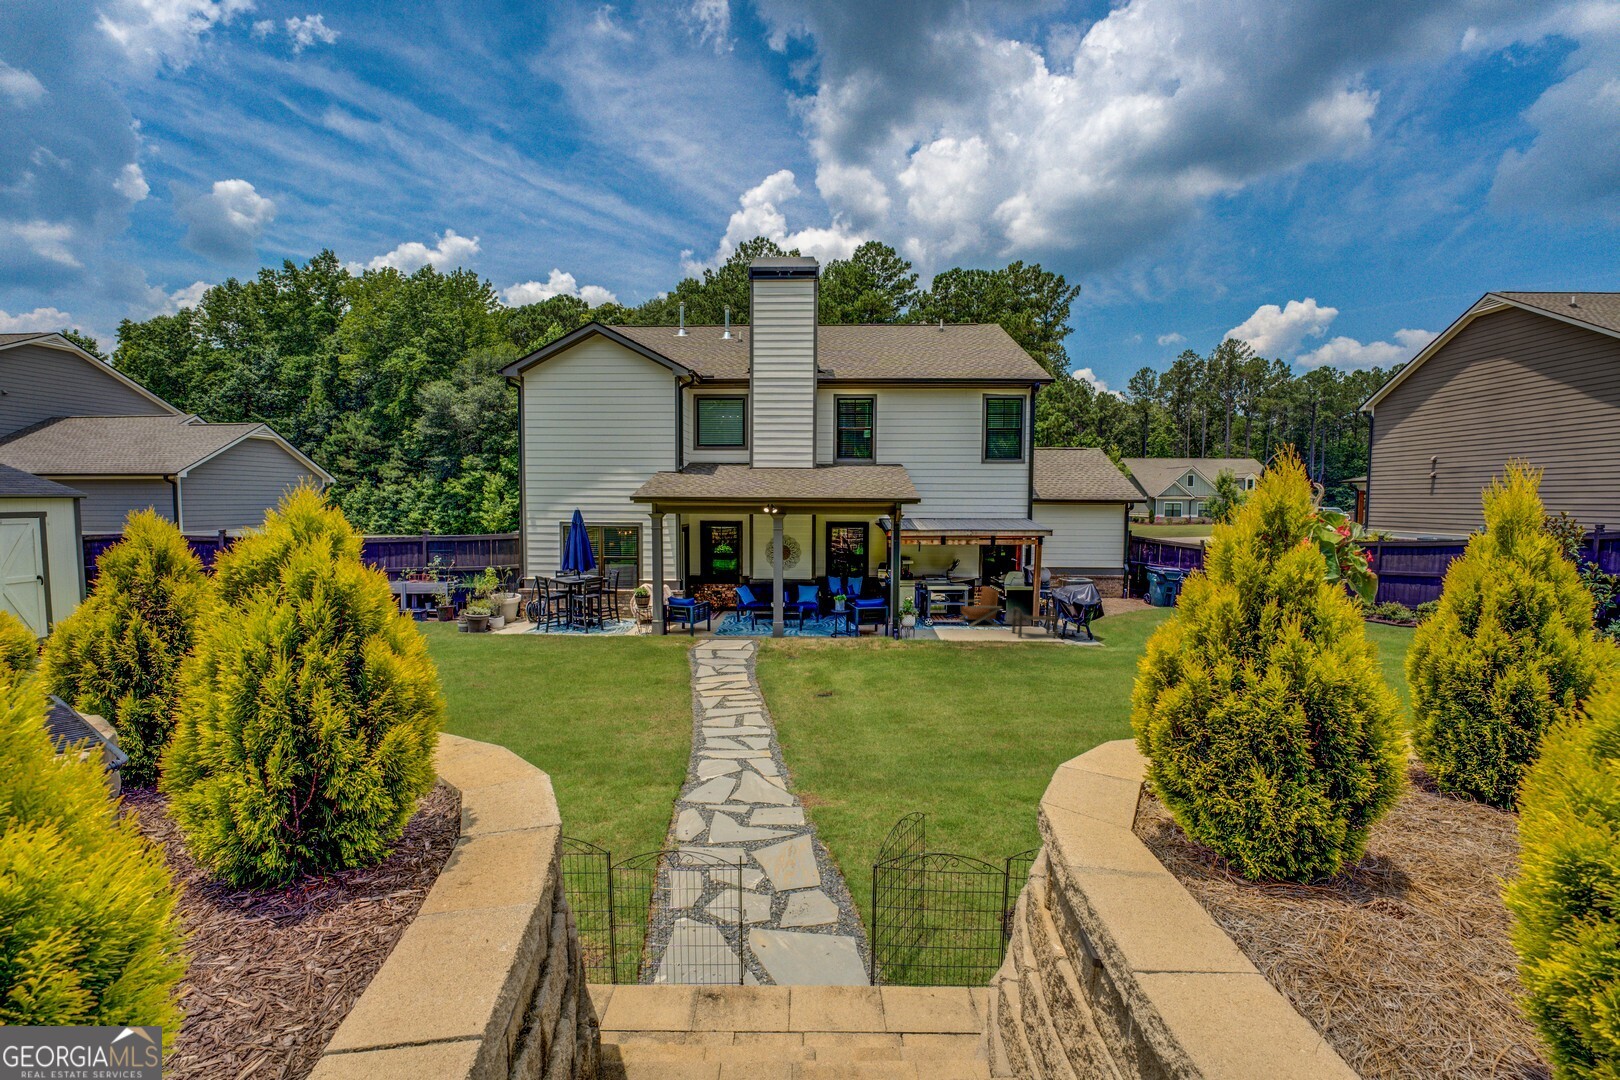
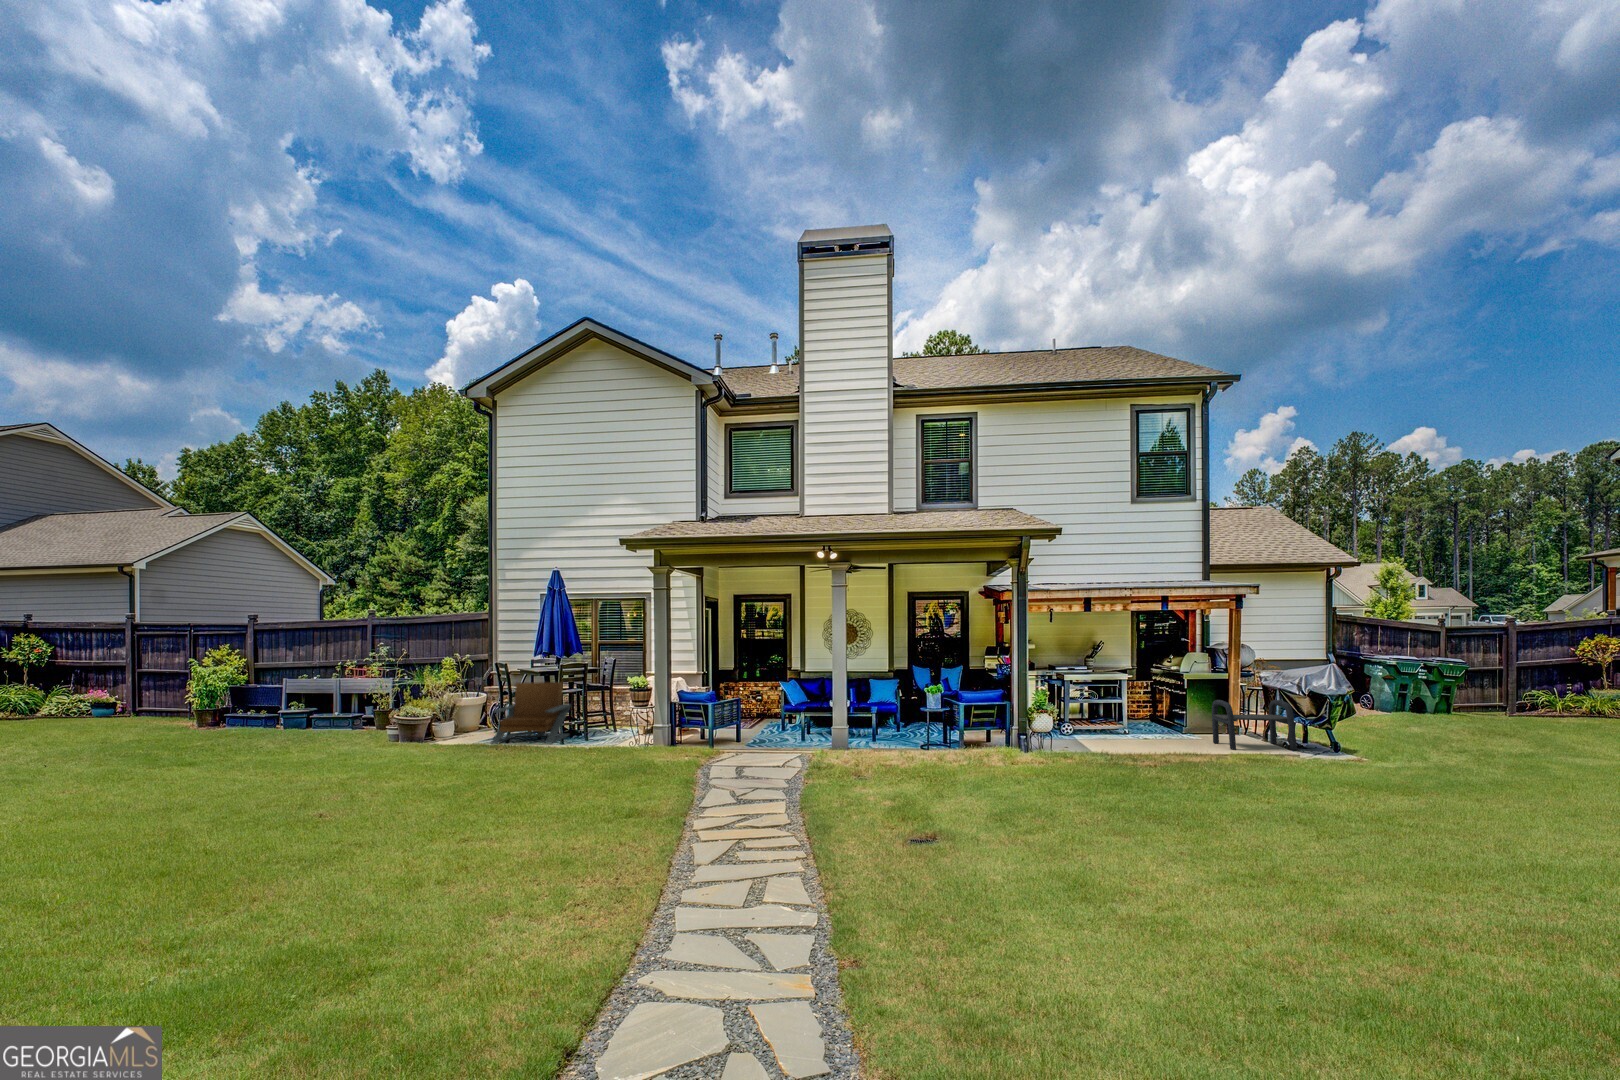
lounge chair: present [960,586,1002,627] -> present [491,682,571,744]

